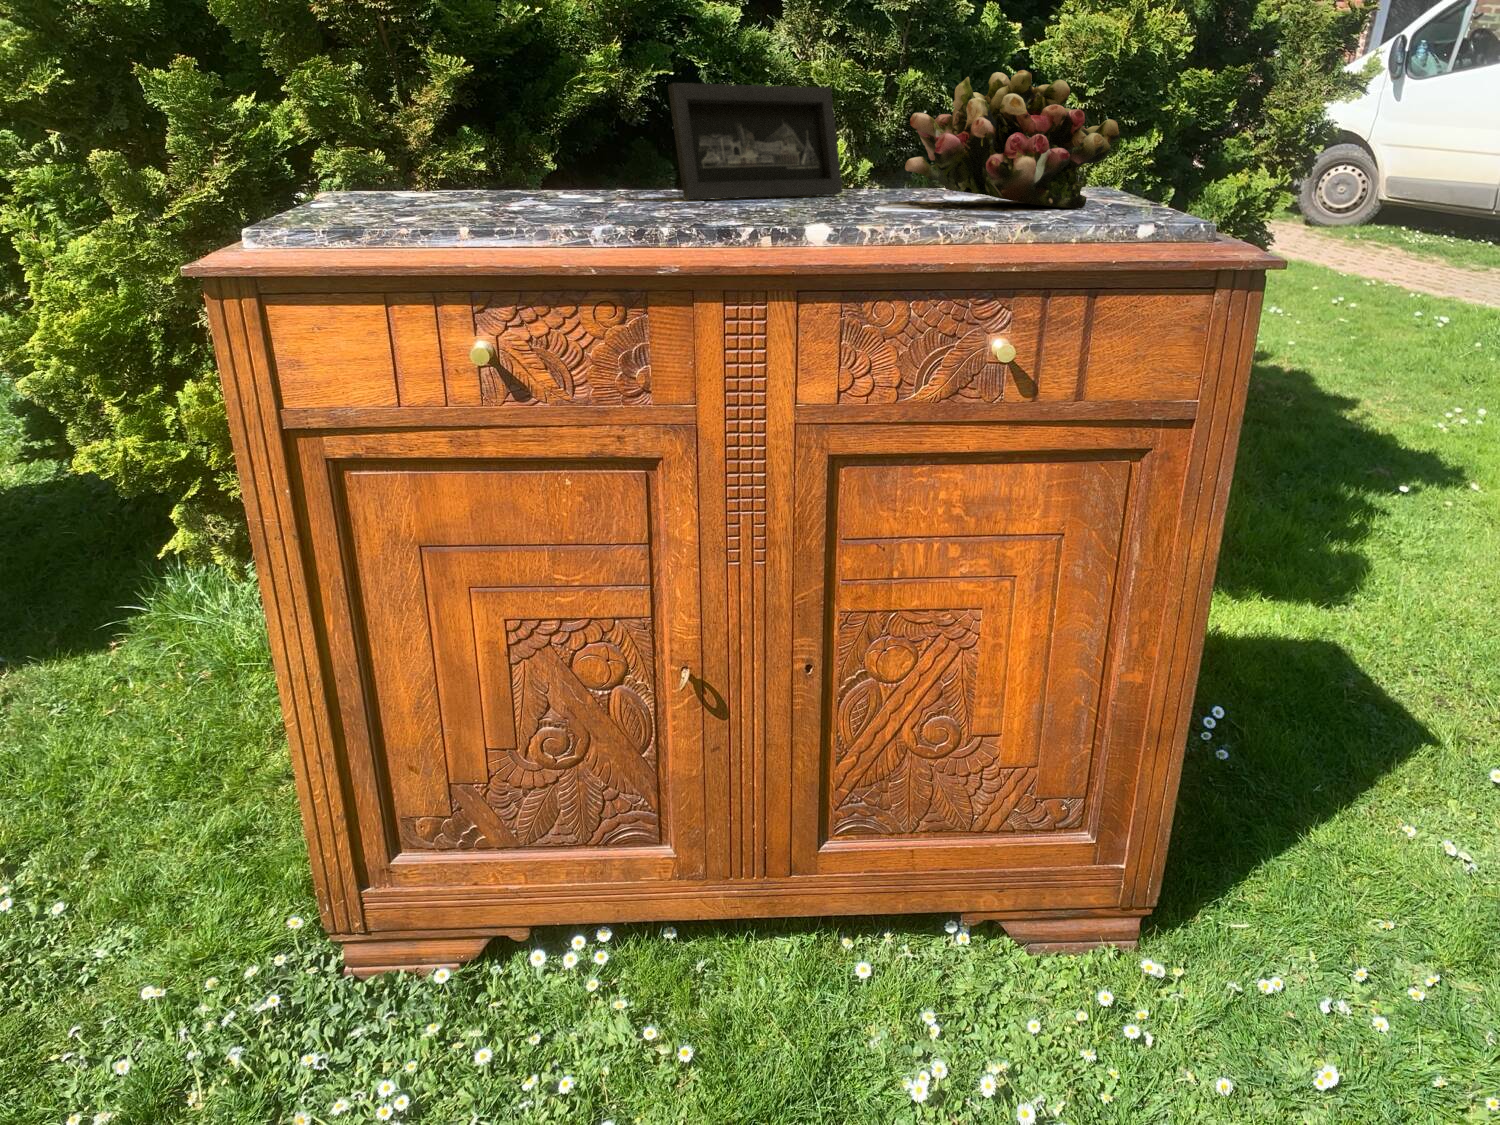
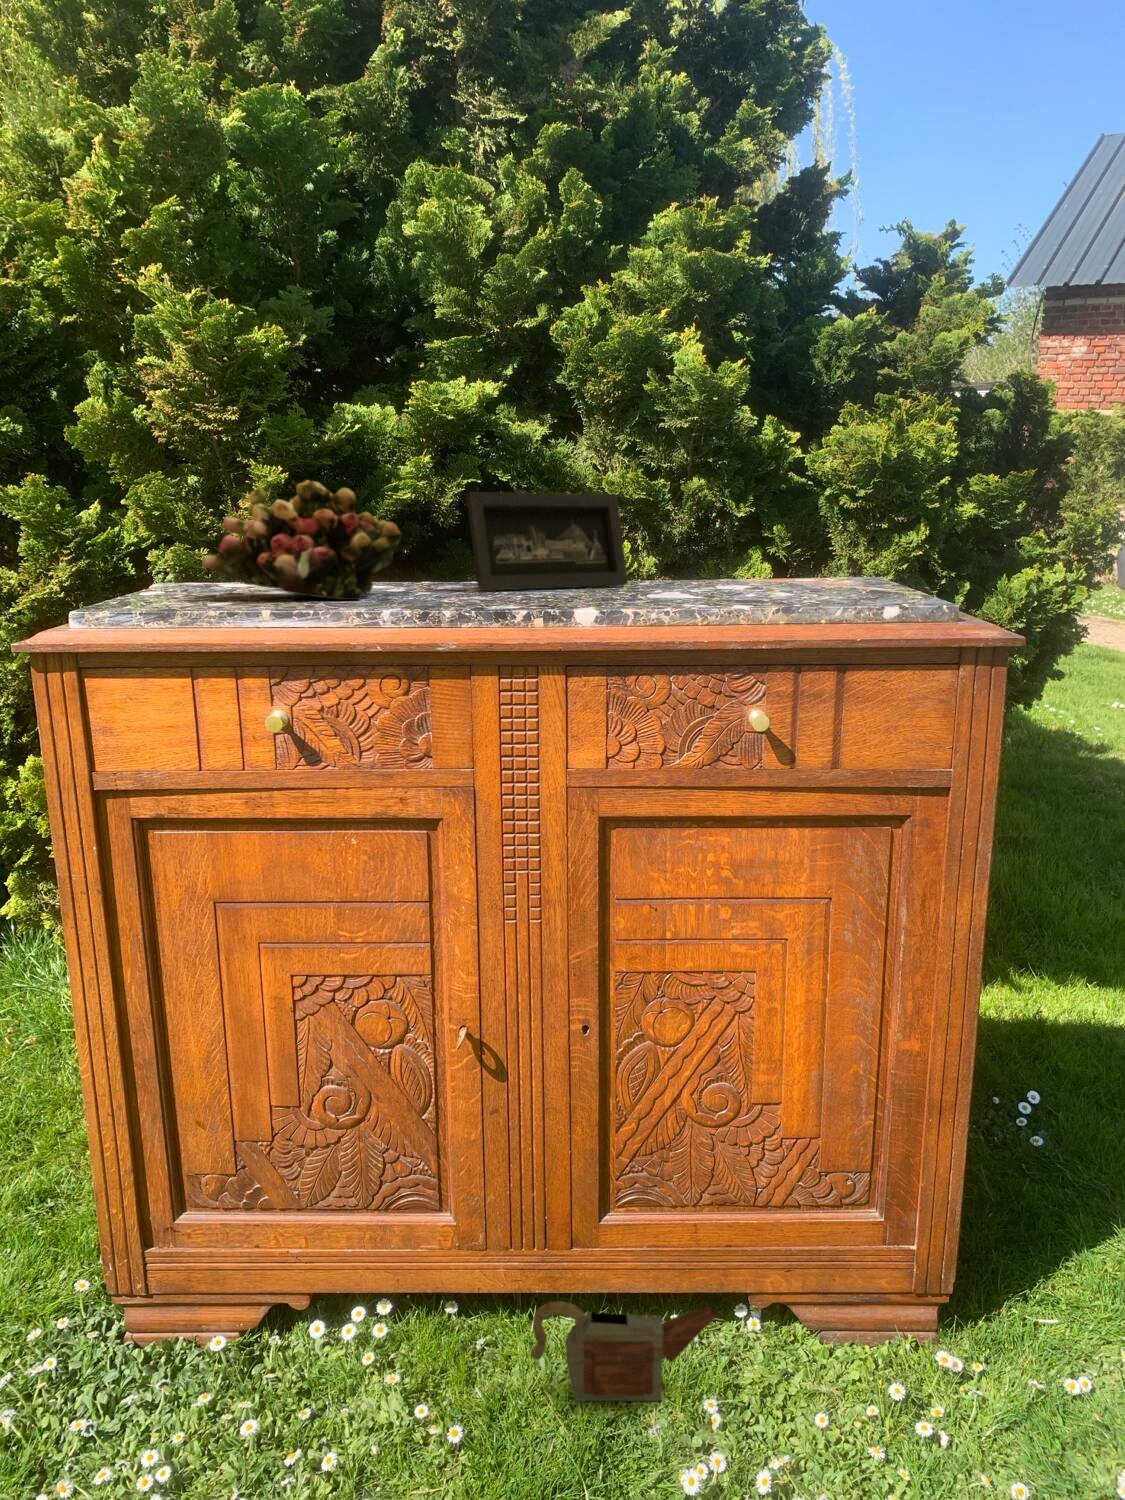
flower arrangement: present [905,70,1120,208] -> present [202,480,402,600]
watering can: none [754,929,937,1018] -> present [531,1301,719,1401]

